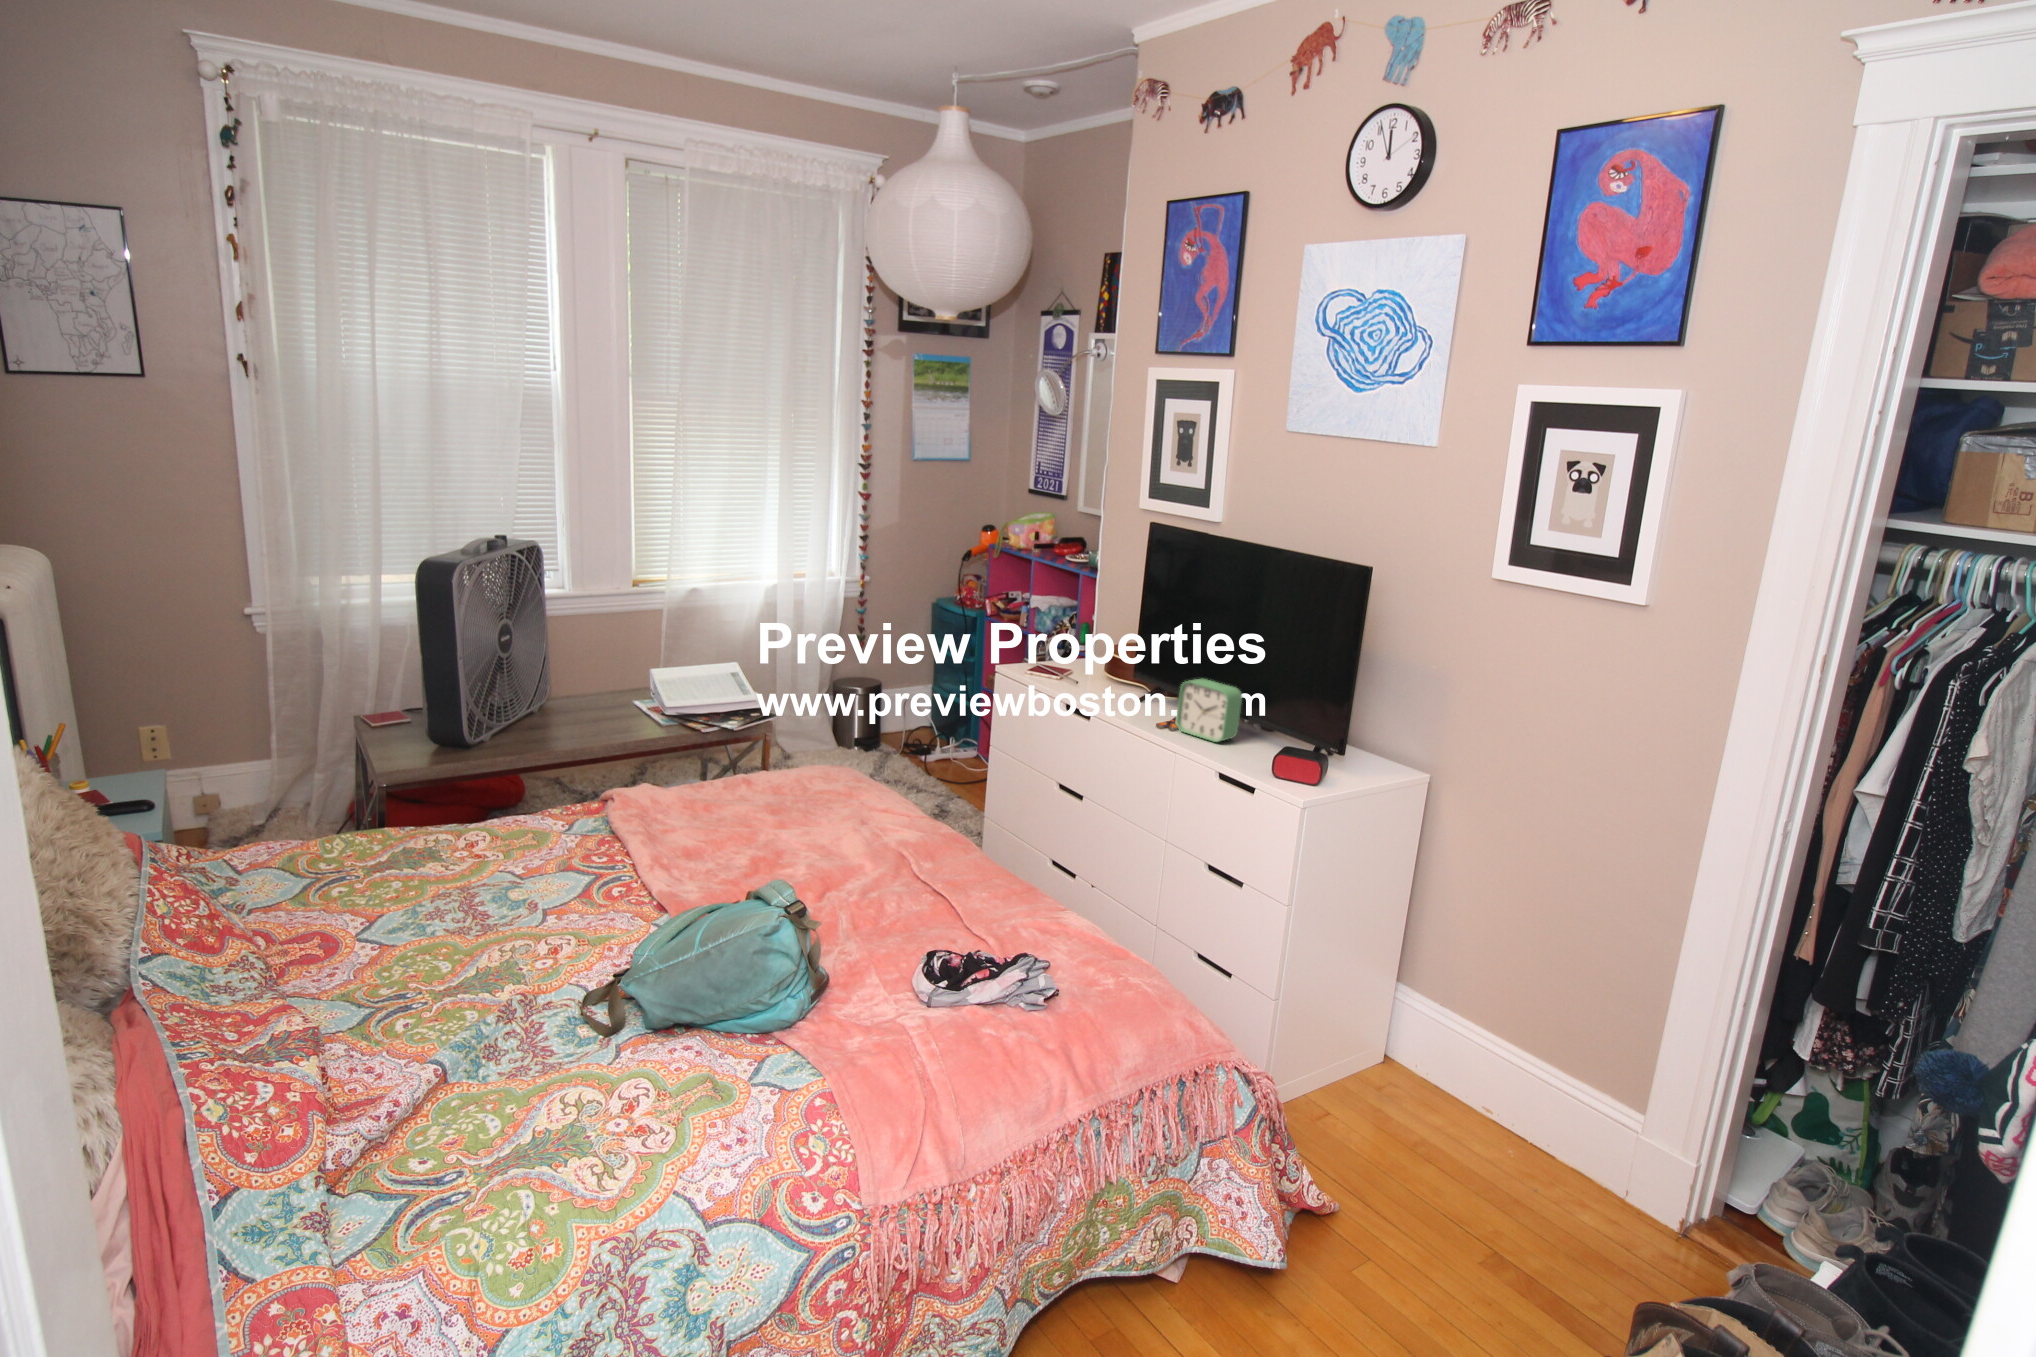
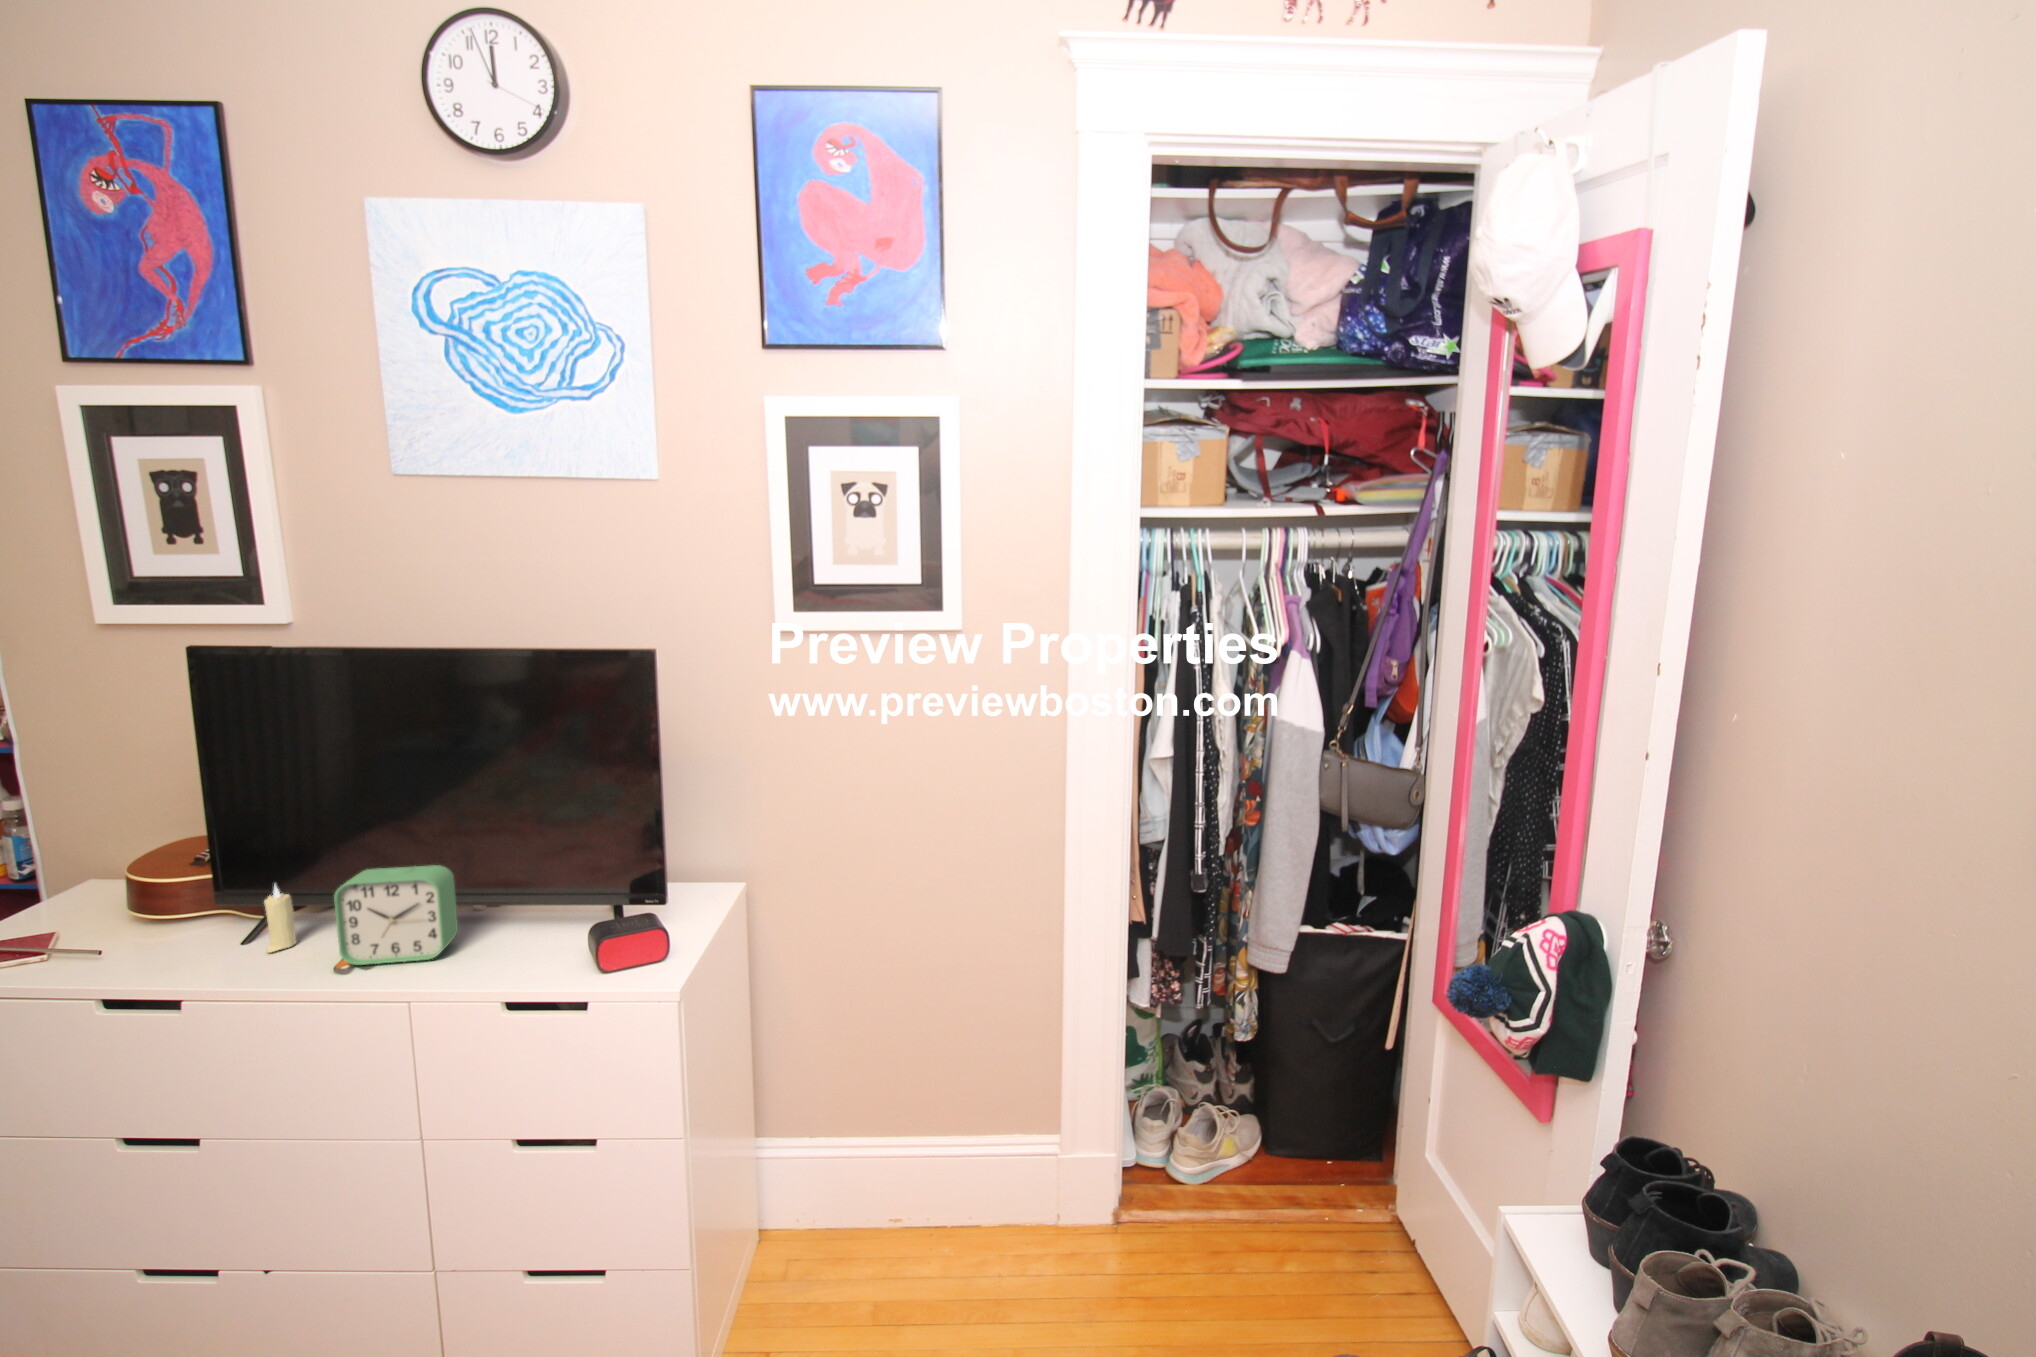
candle: none [1151,673,1169,714] -> present [264,885,296,953]

